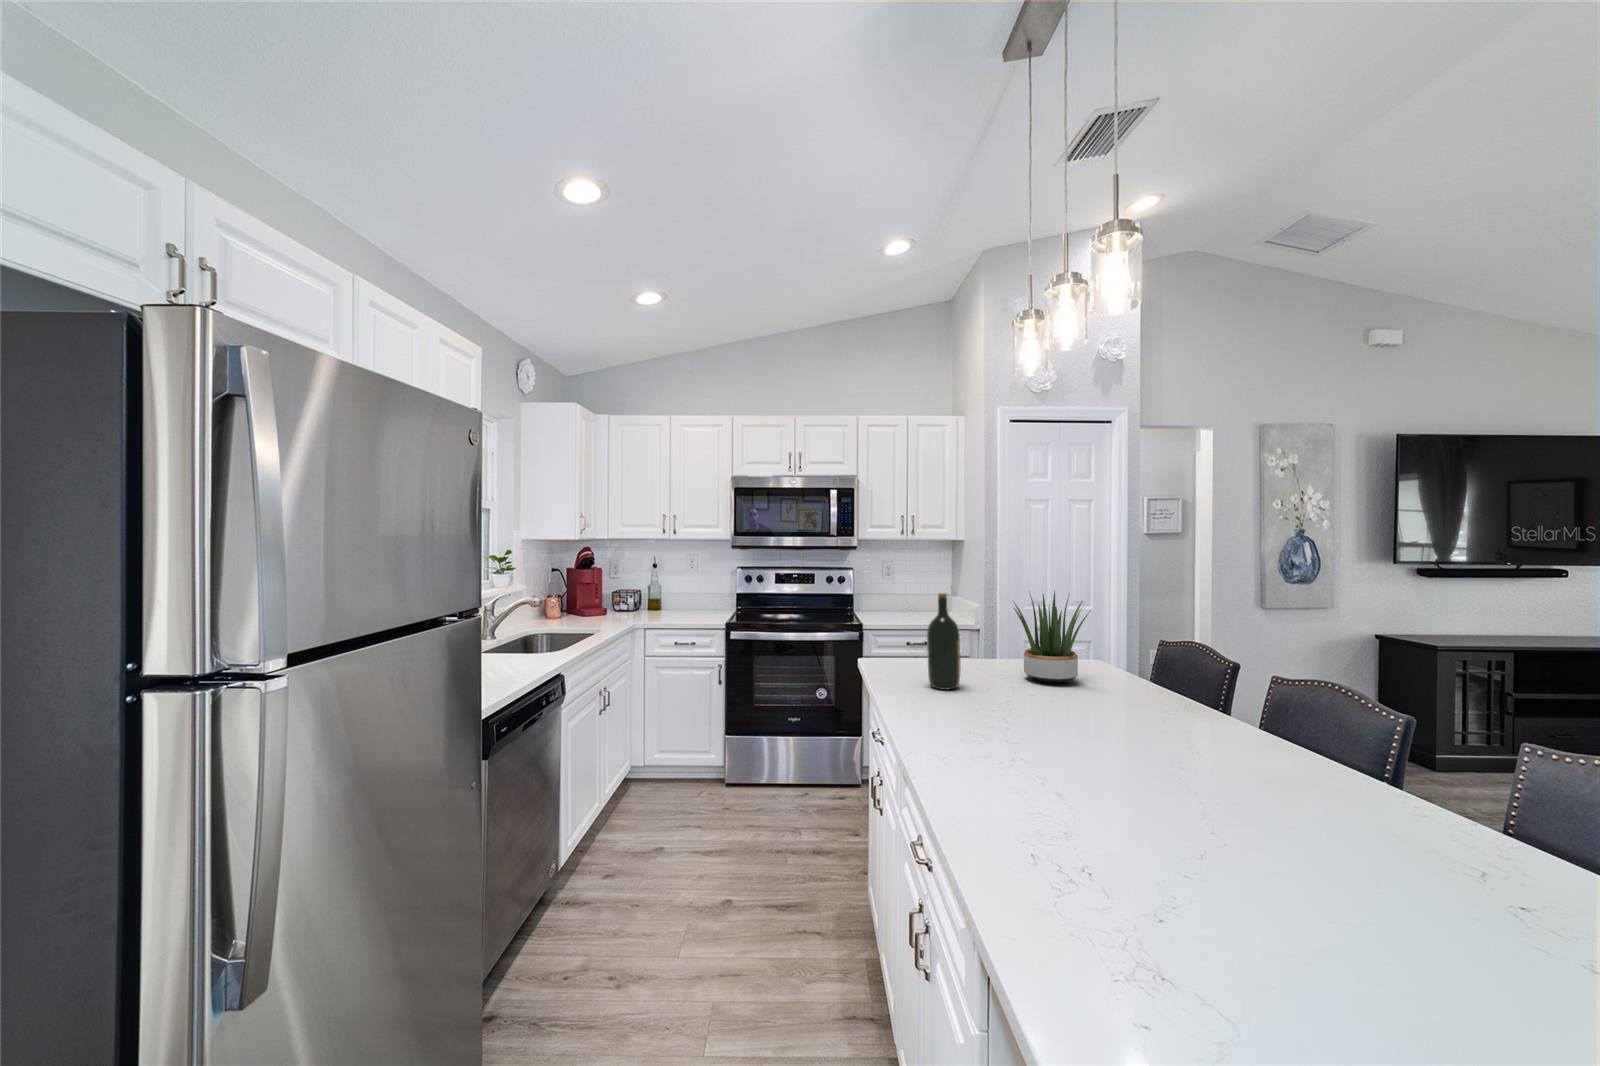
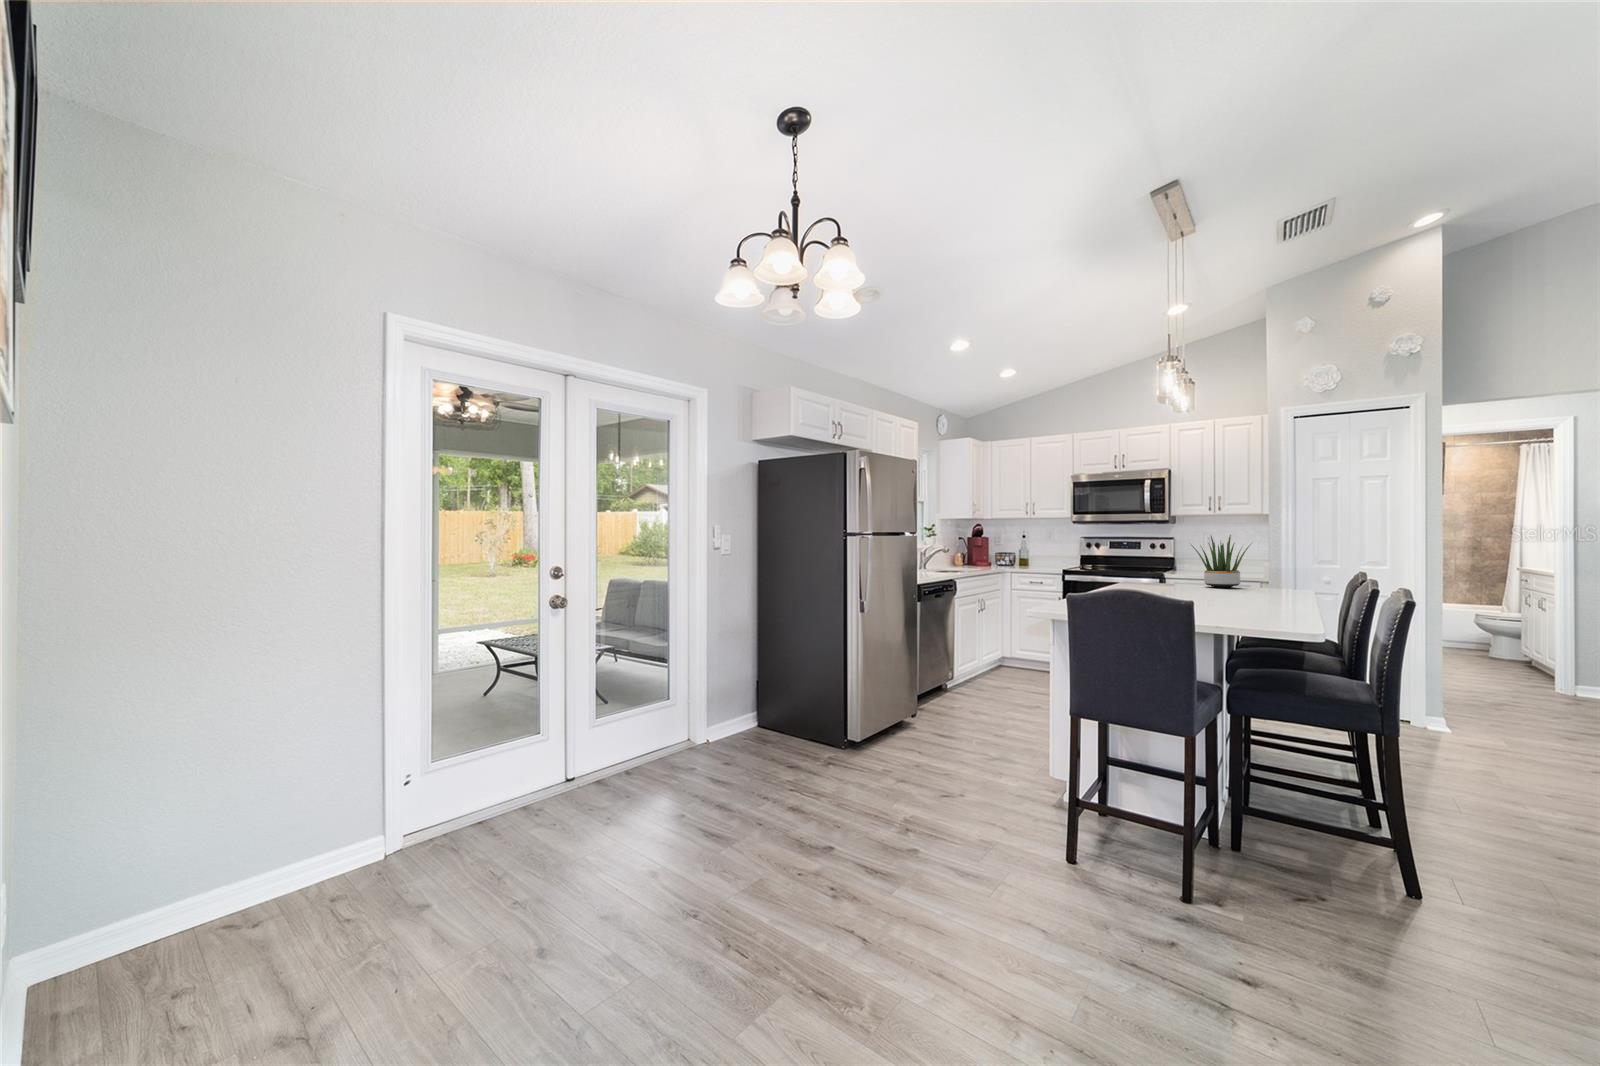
wine bottle: present [927,593,960,690] -> none [1132,534,1152,585]

